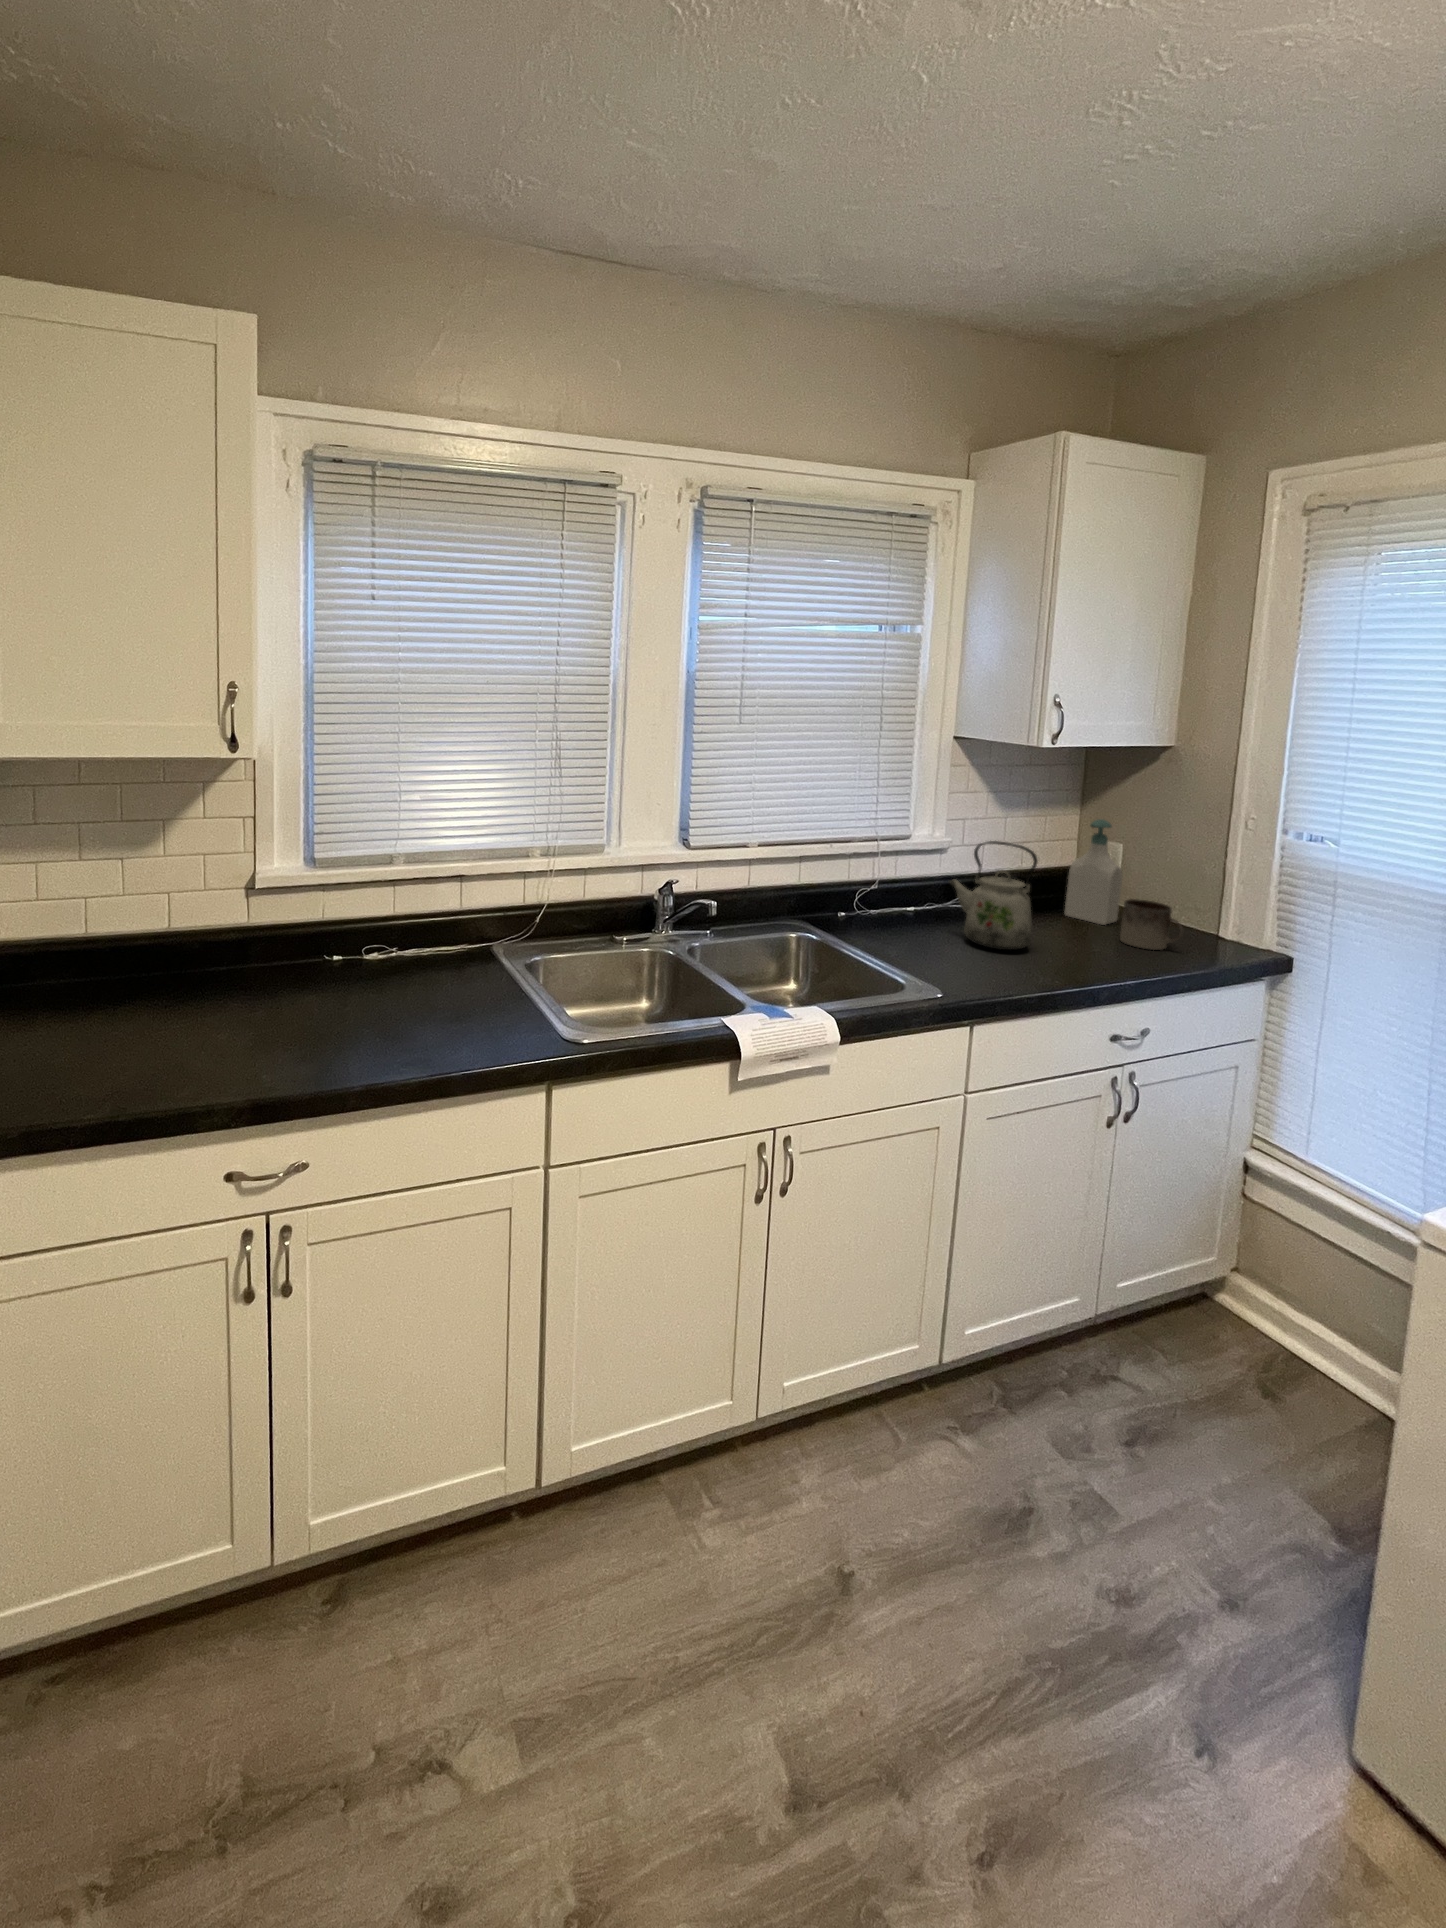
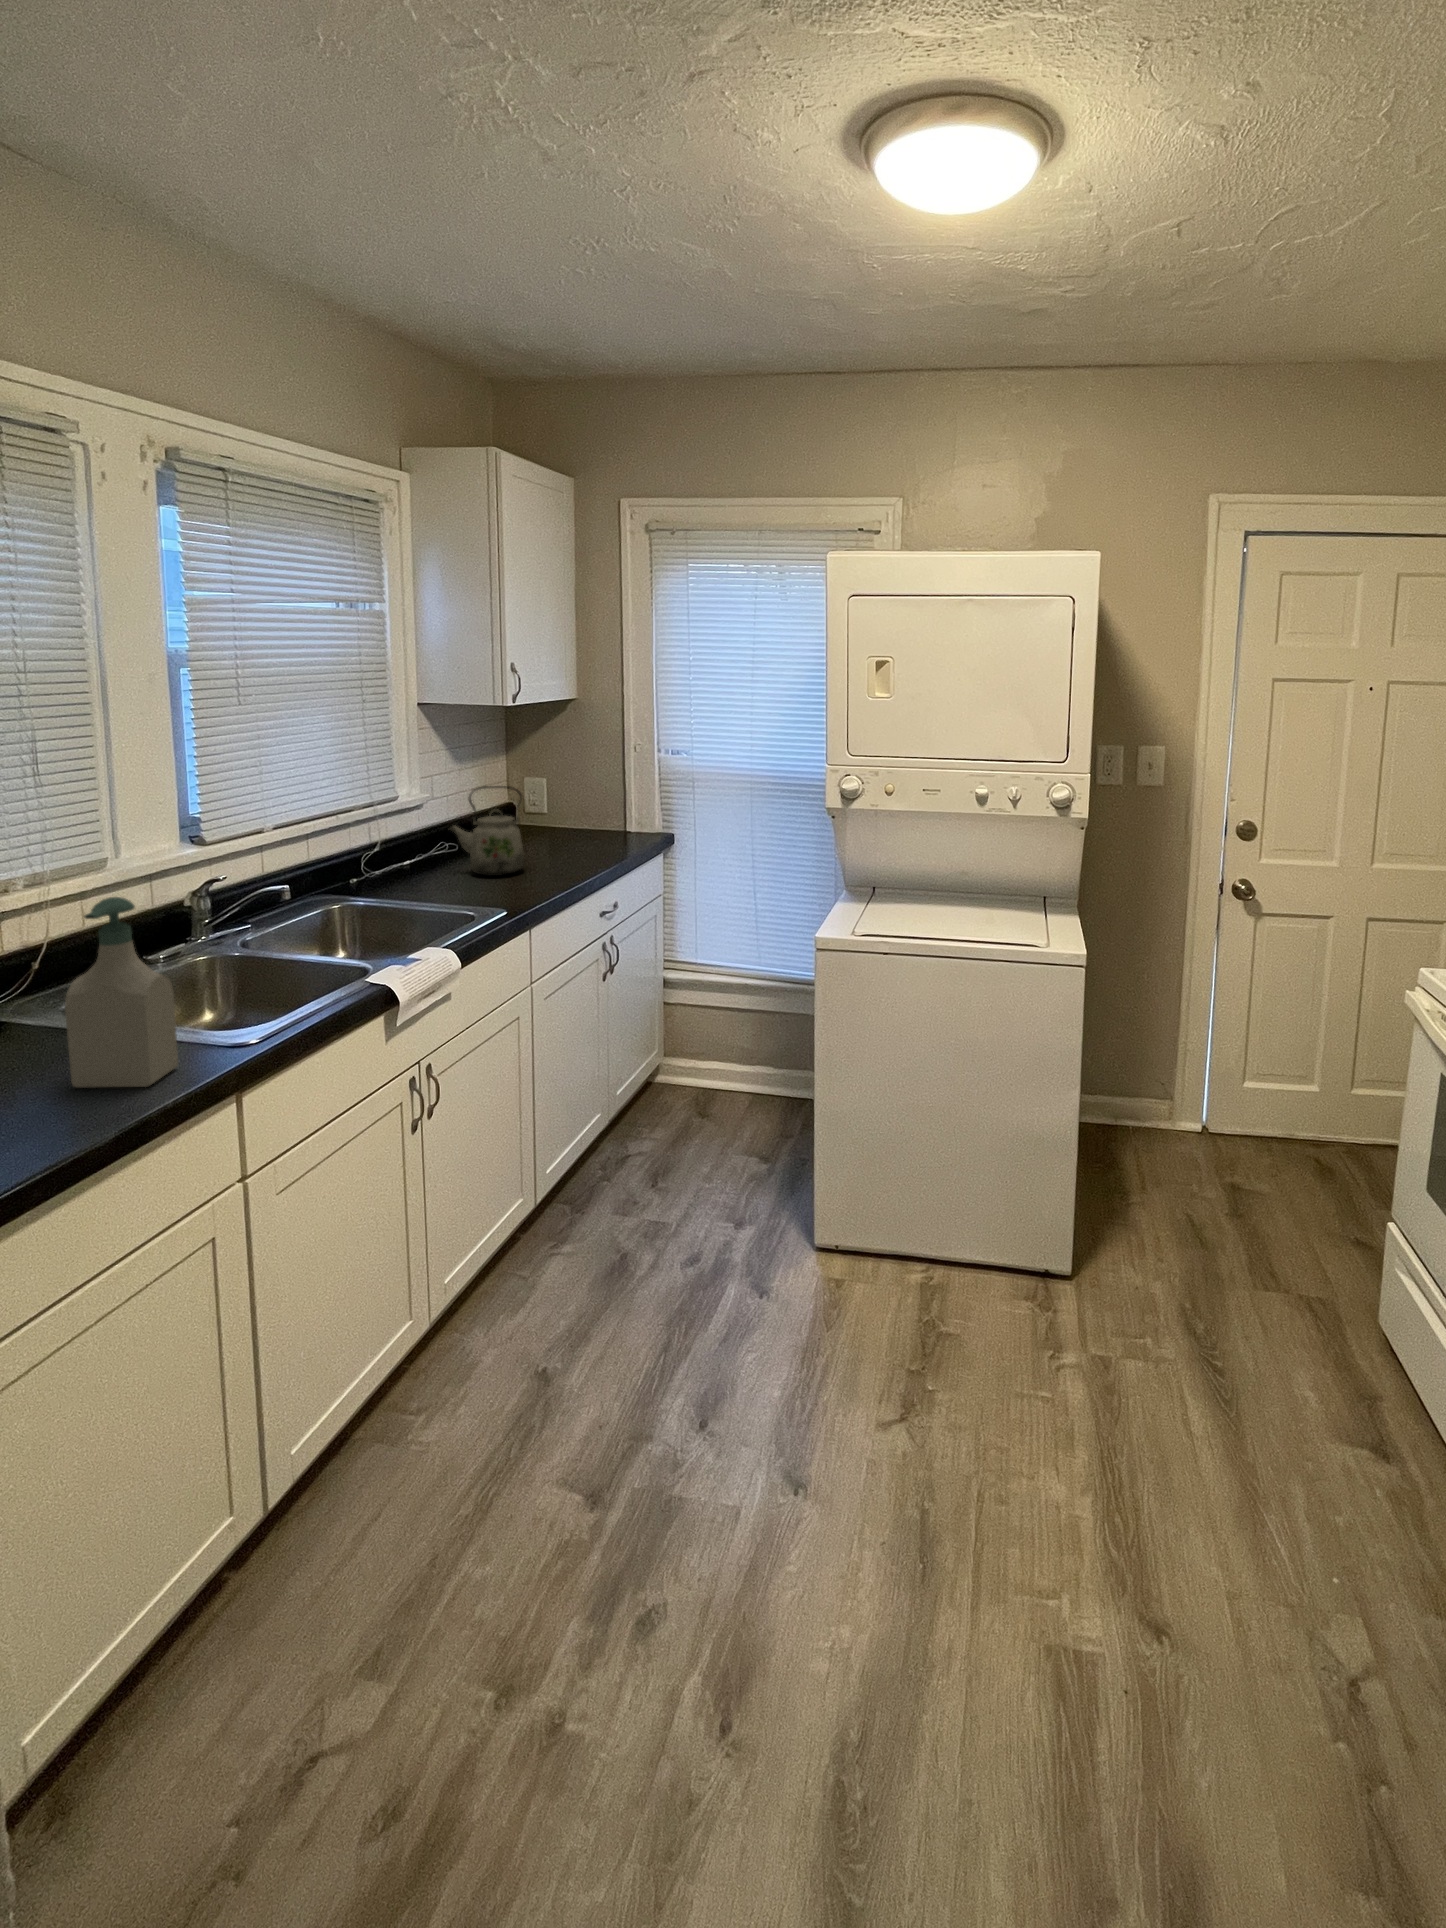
soap bottle: present [1065,819,1122,925] -> present [65,897,178,1088]
mug: present [1120,899,1183,950] -> none [571,814,614,850]

